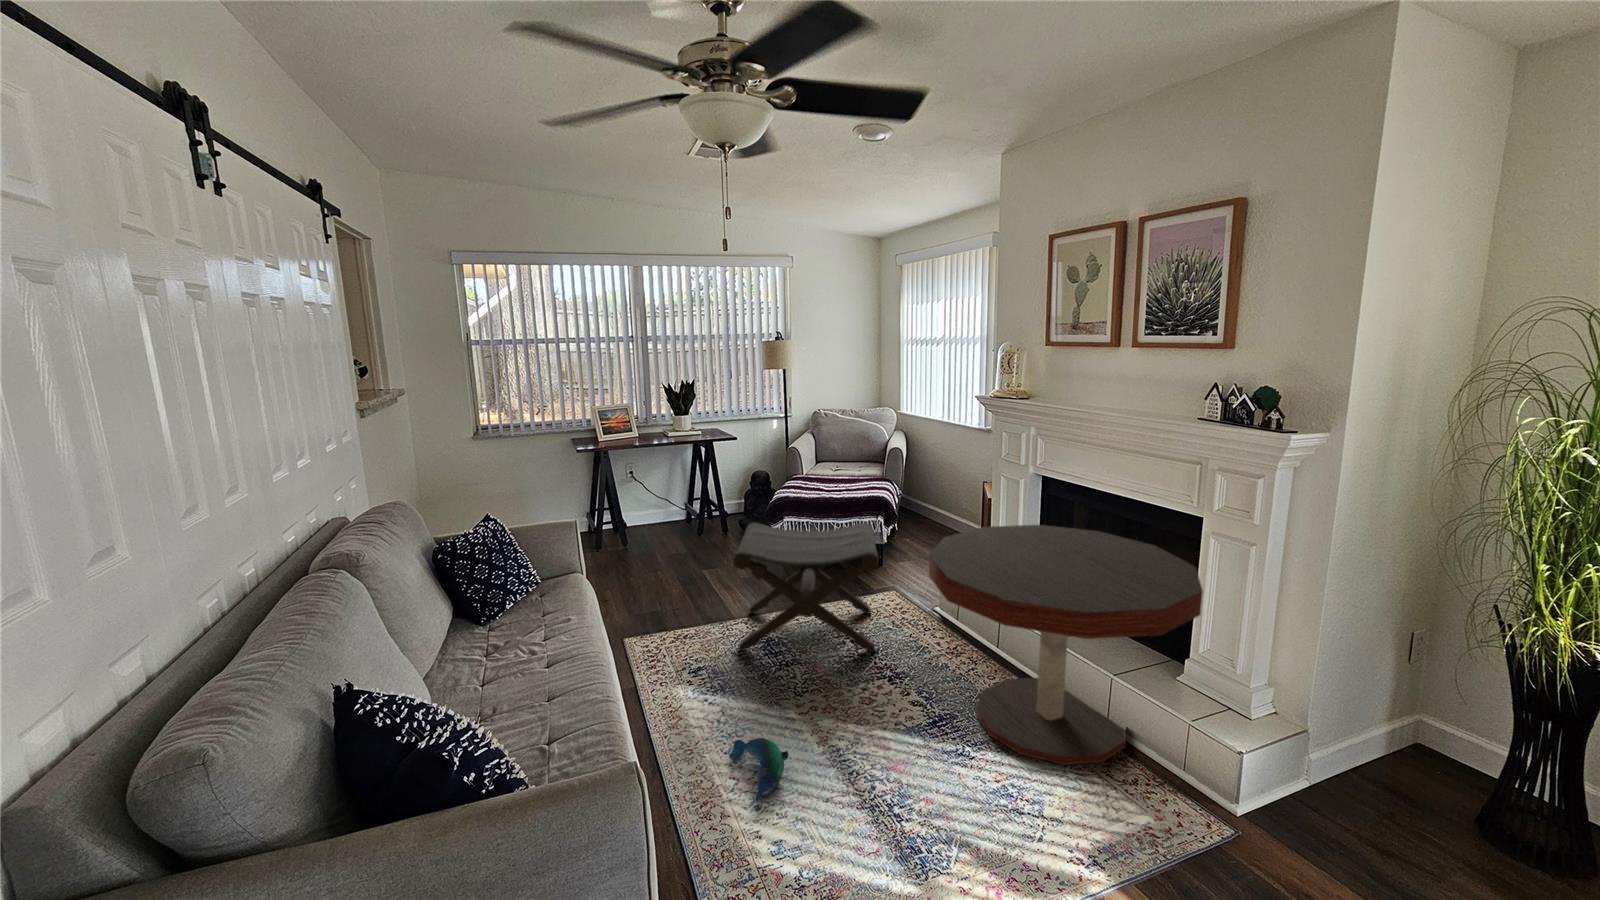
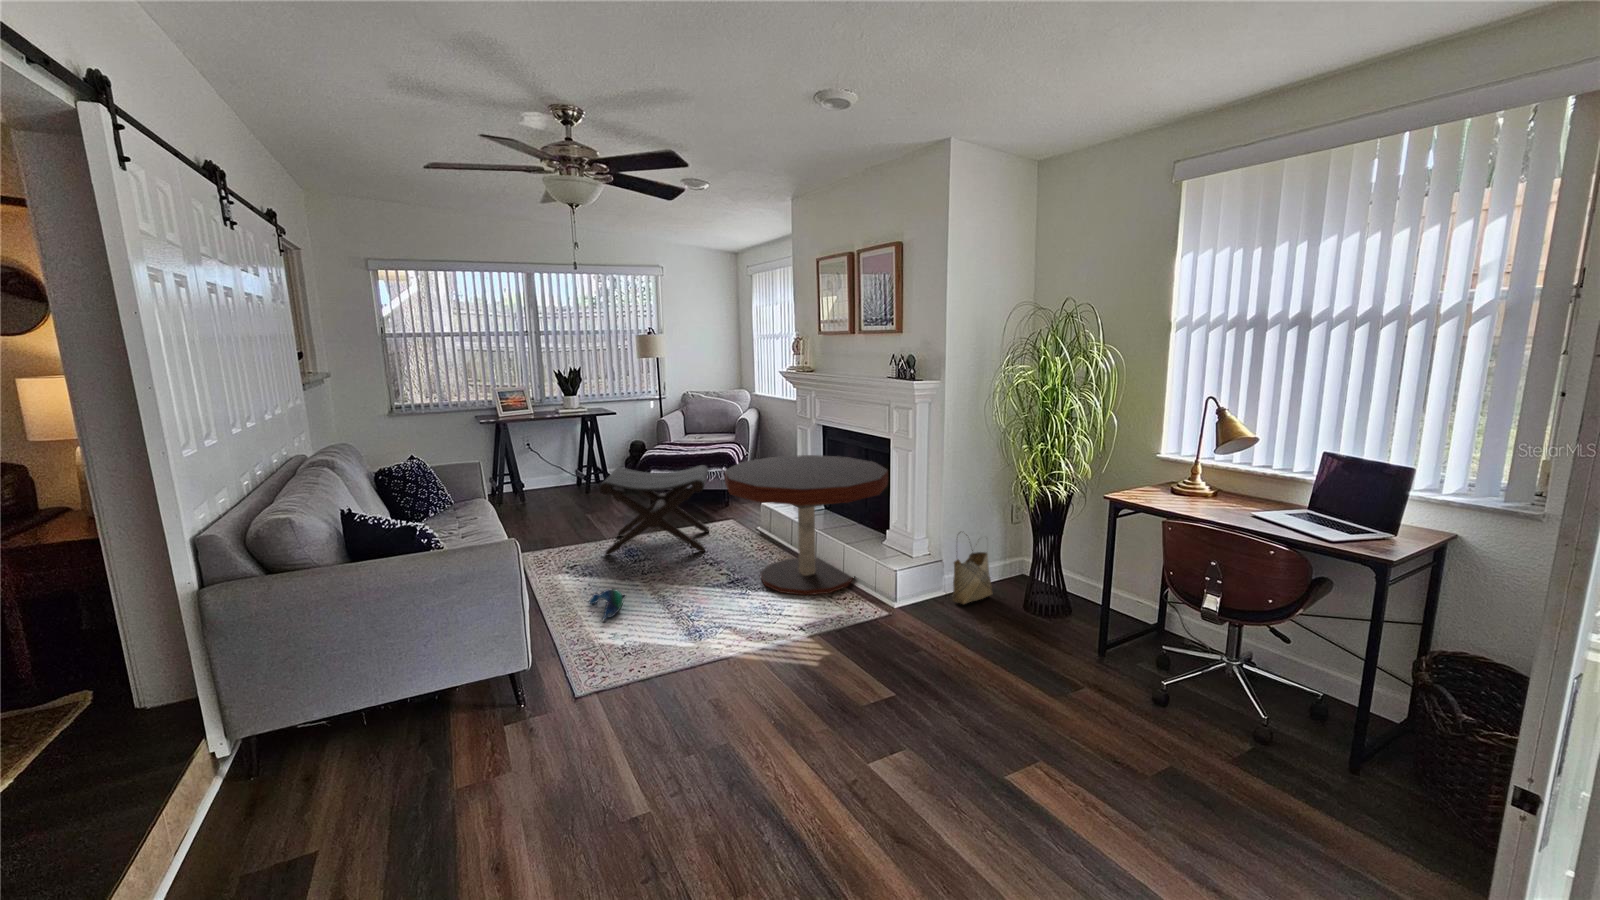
woven basket: none [1333,685,1409,818] -> present [952,544,992,604]

